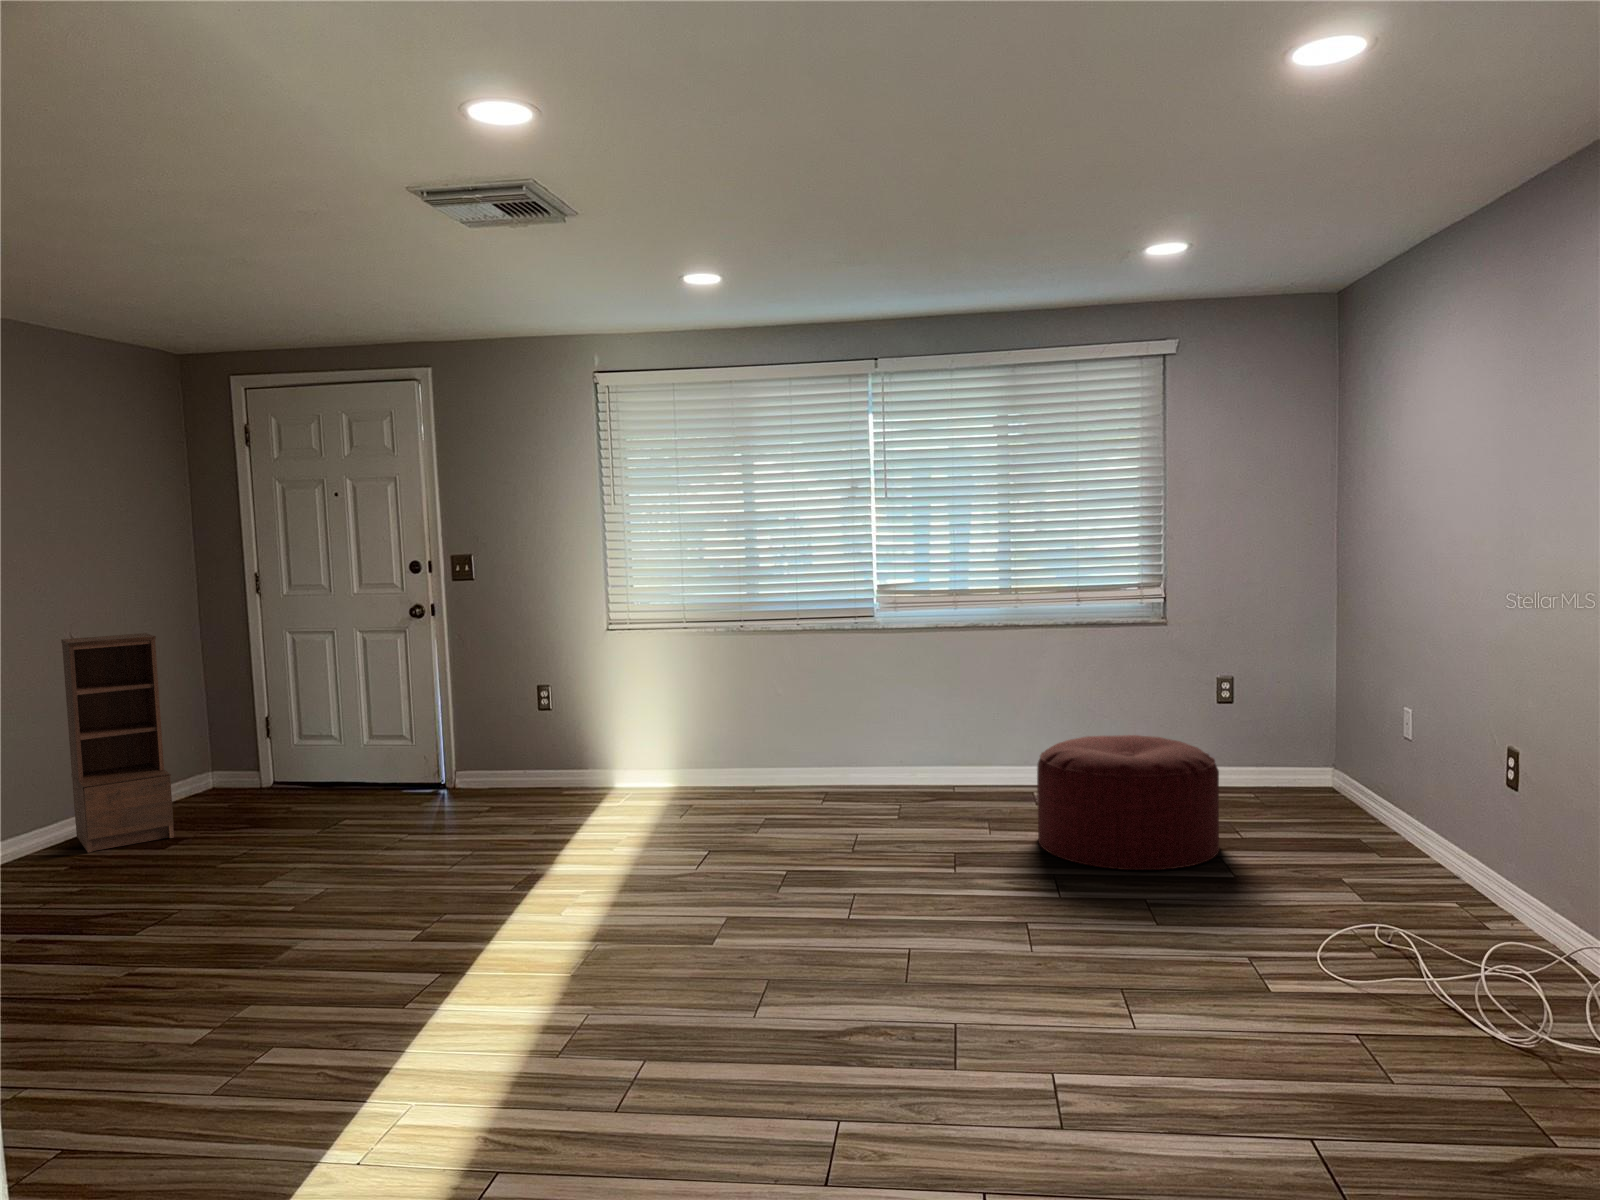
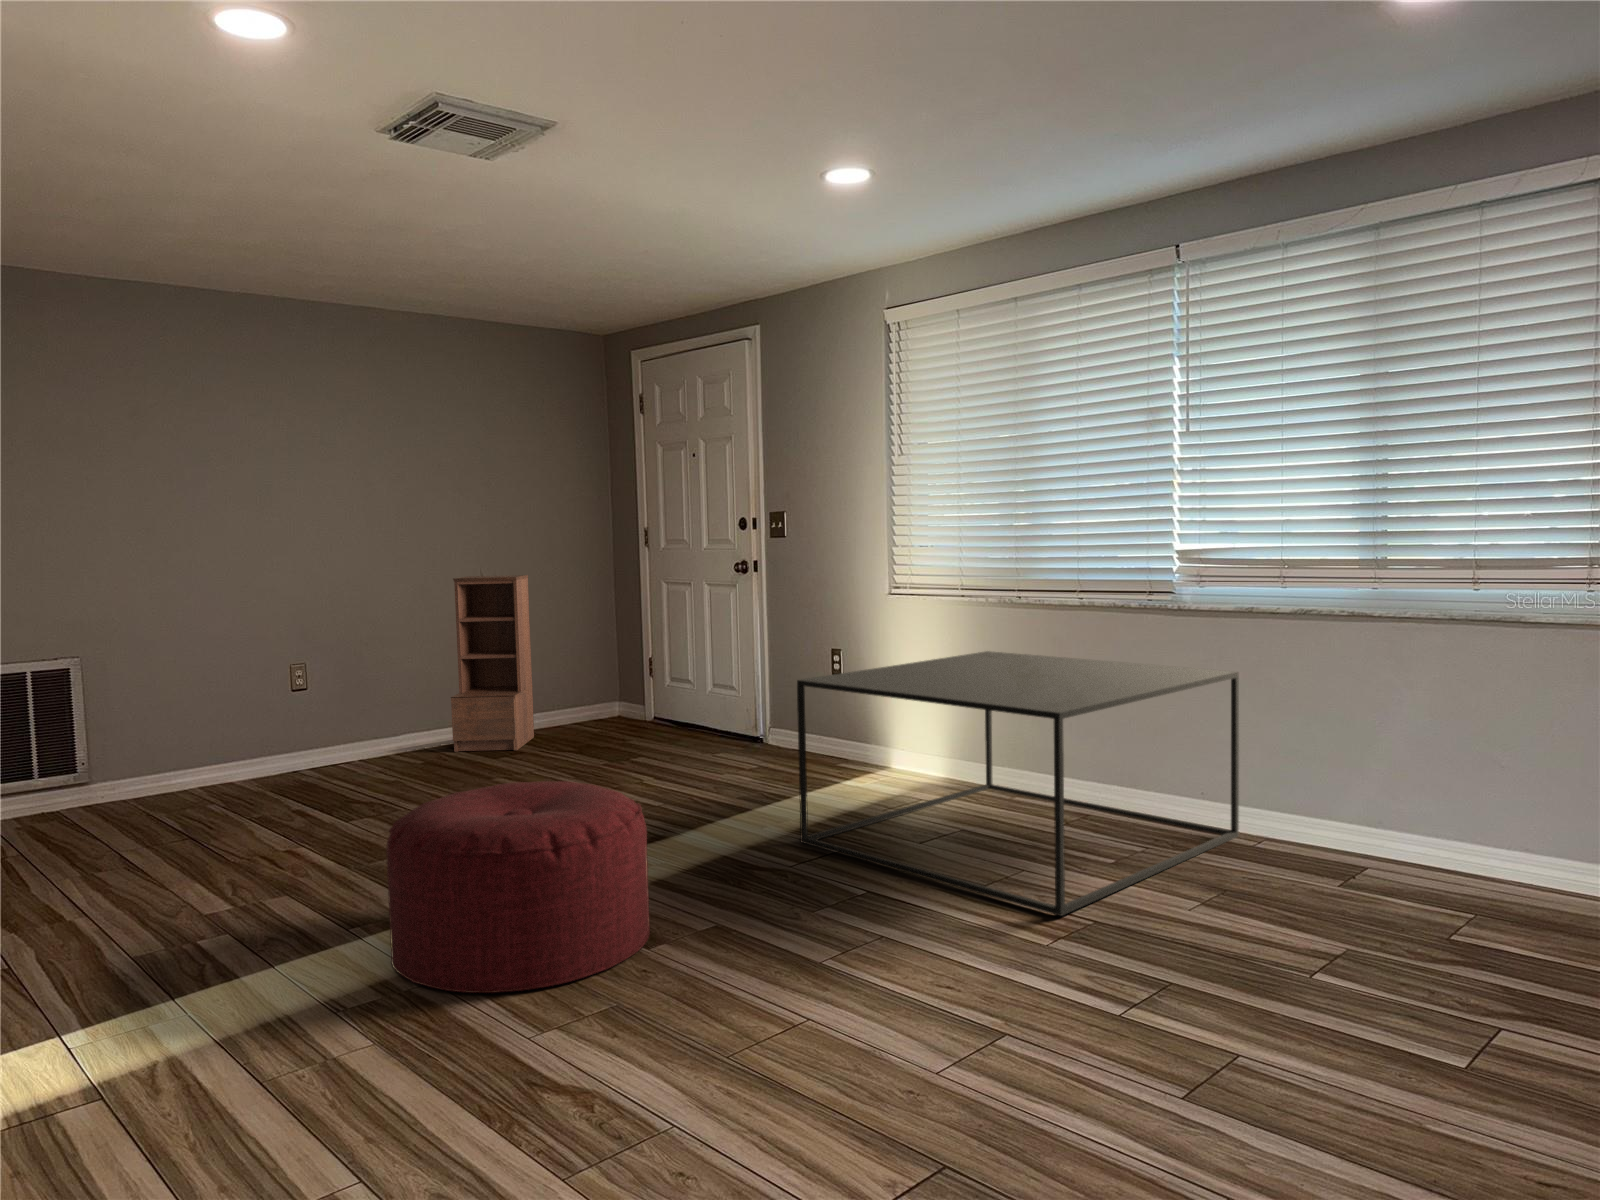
coffee table: none [665,670,942,855] -> present [797,651,1239,916]
ottoman: present [1037,735,1220,870] -> present [386,781,650,993]

